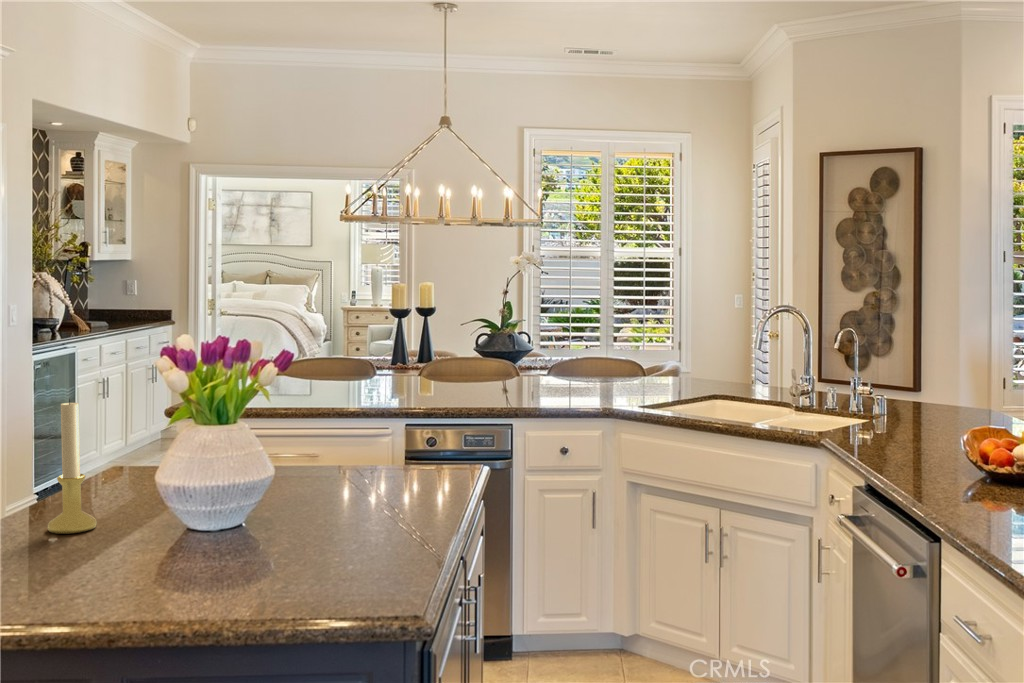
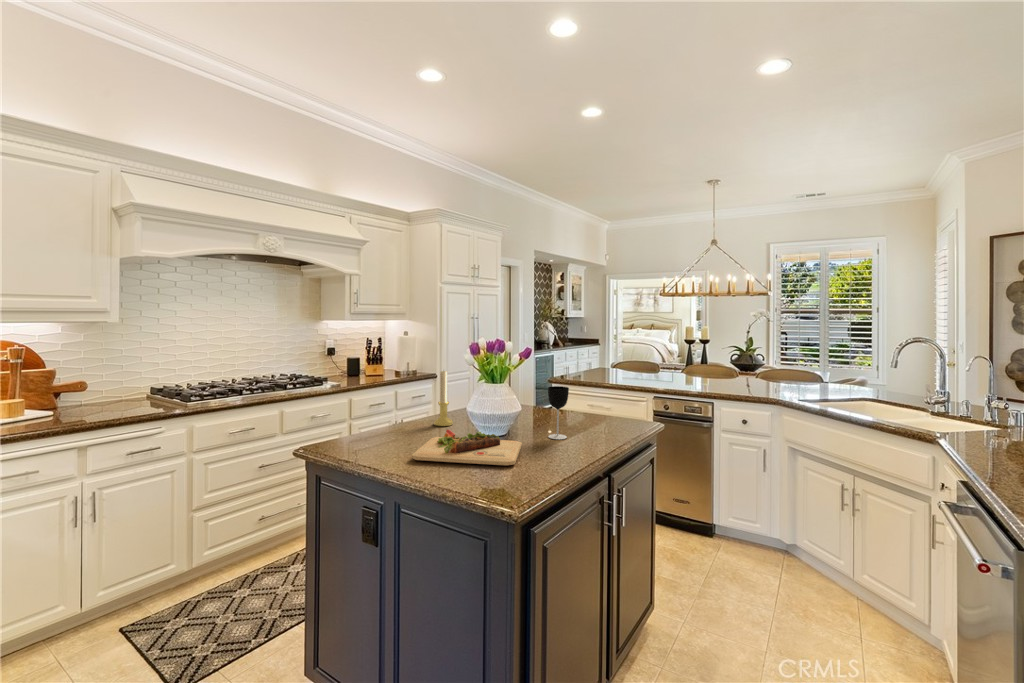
wine glass: none [331,412,371,515] -> present [548,386,569,439]
cutting board: none [109,517,348,597] -> present [412,430,522,466]

